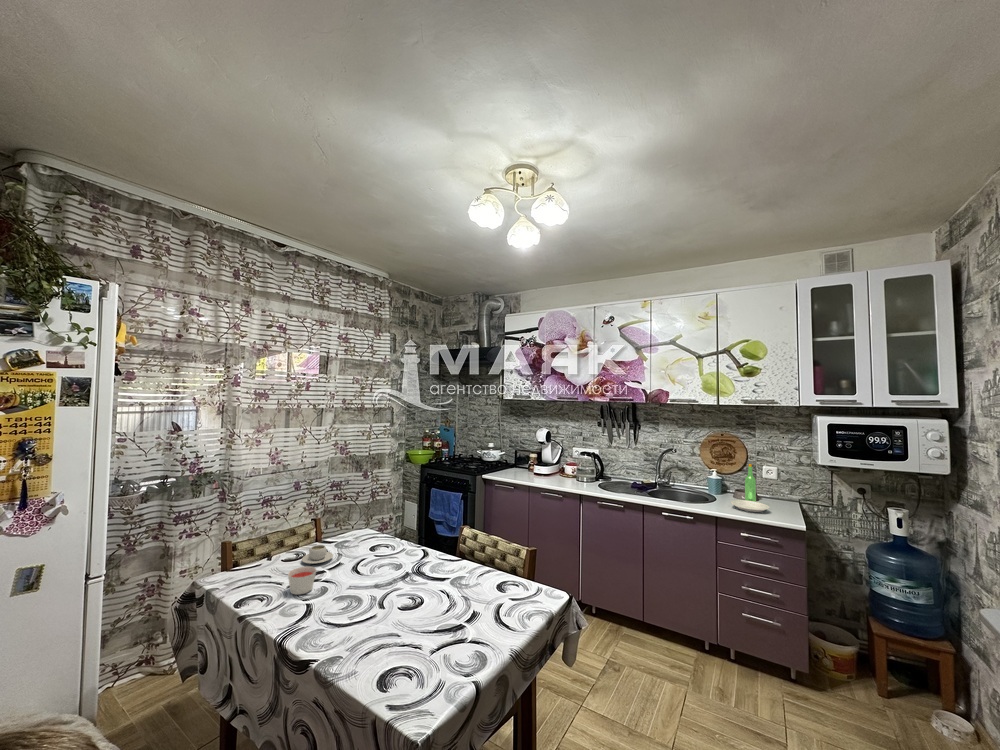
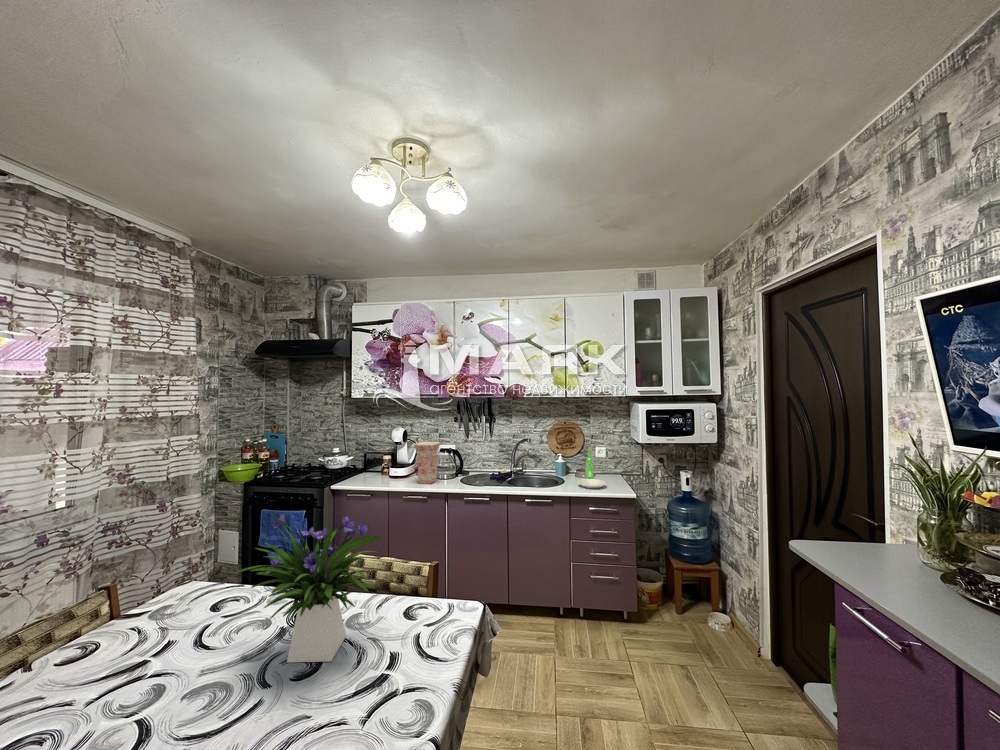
vase: none [554,443,580,484] -> present [414,442,441,484]
flower arrangement: none [362,477,477,604] -> present [232,512,384,662]
teacup: present [302,545,333,564] -> none [98,623,155,657]
candle: present [288,566,316,595] -> none [92,661,144,712]

